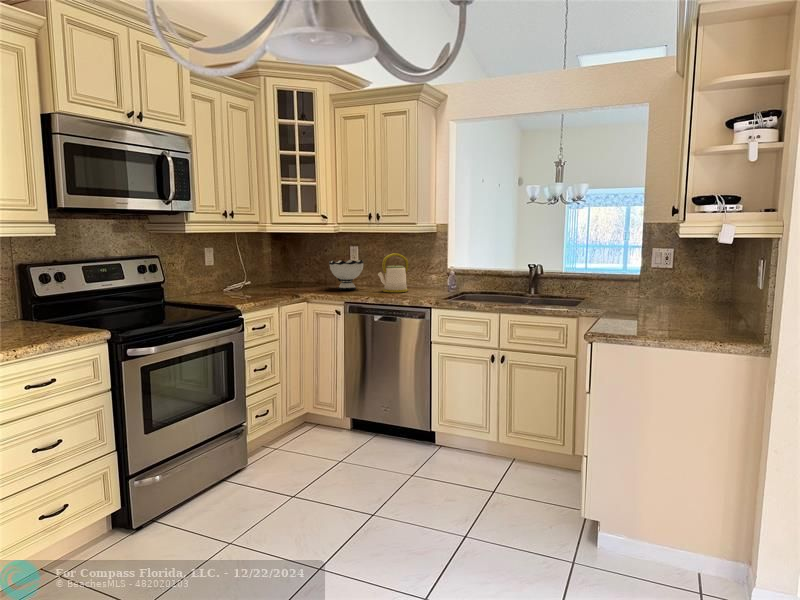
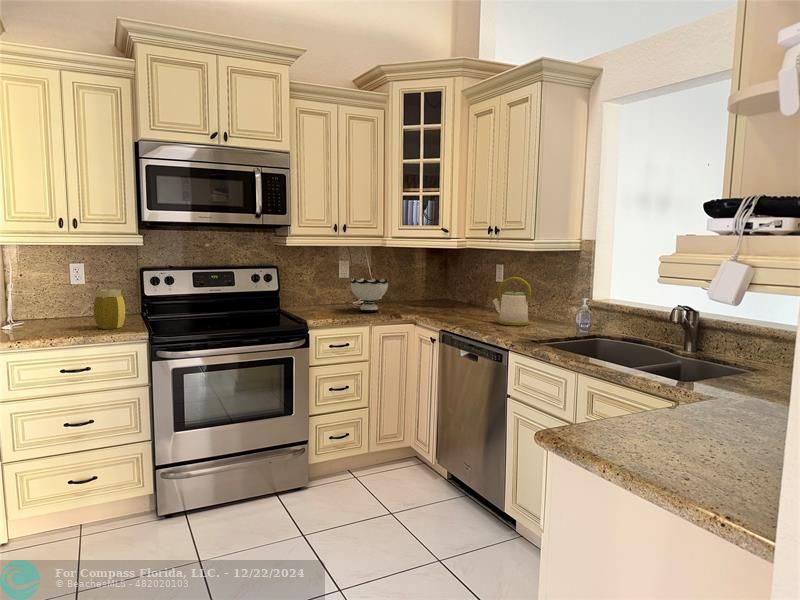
bowl: present [329,260,364,290] -> present [350,278,388,312]
jar: none [20,288,58,338] -> present [94,289,125,329]

